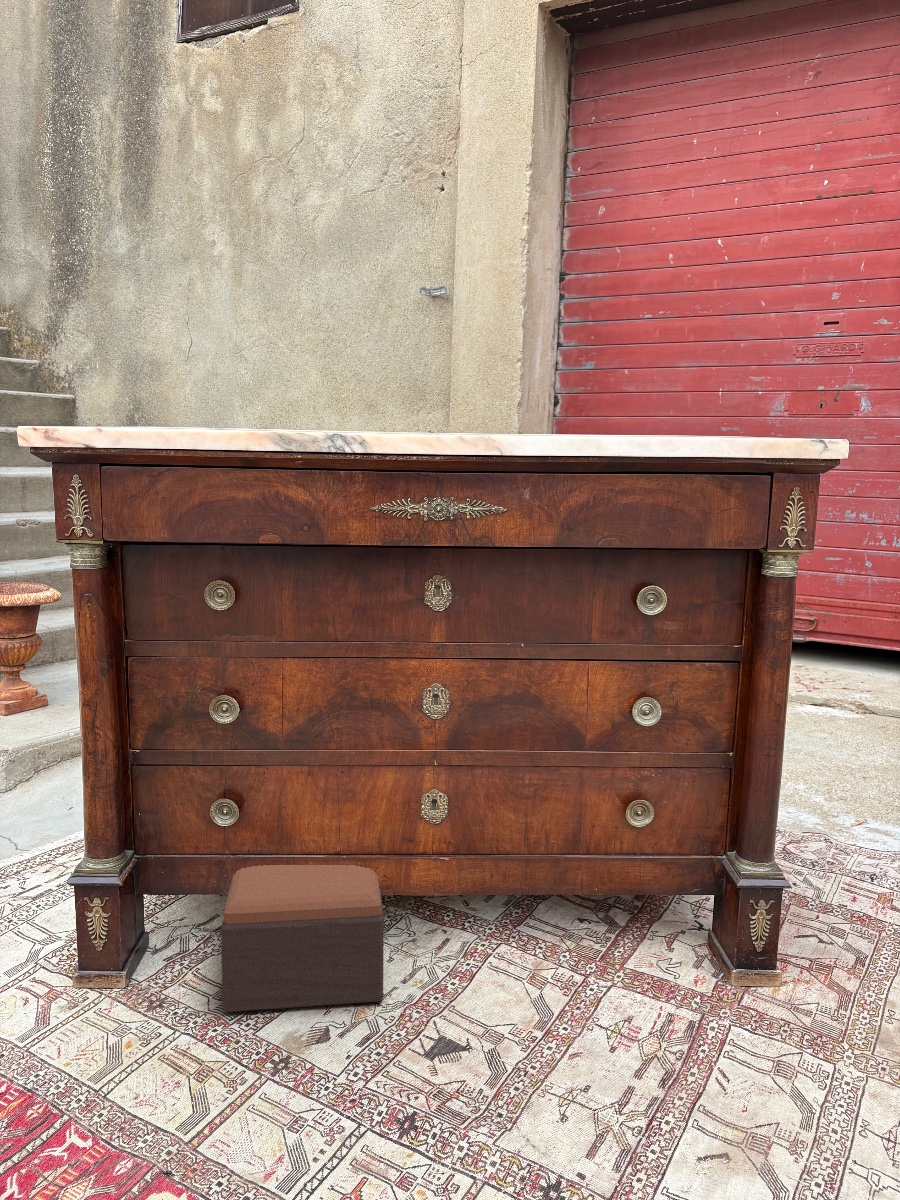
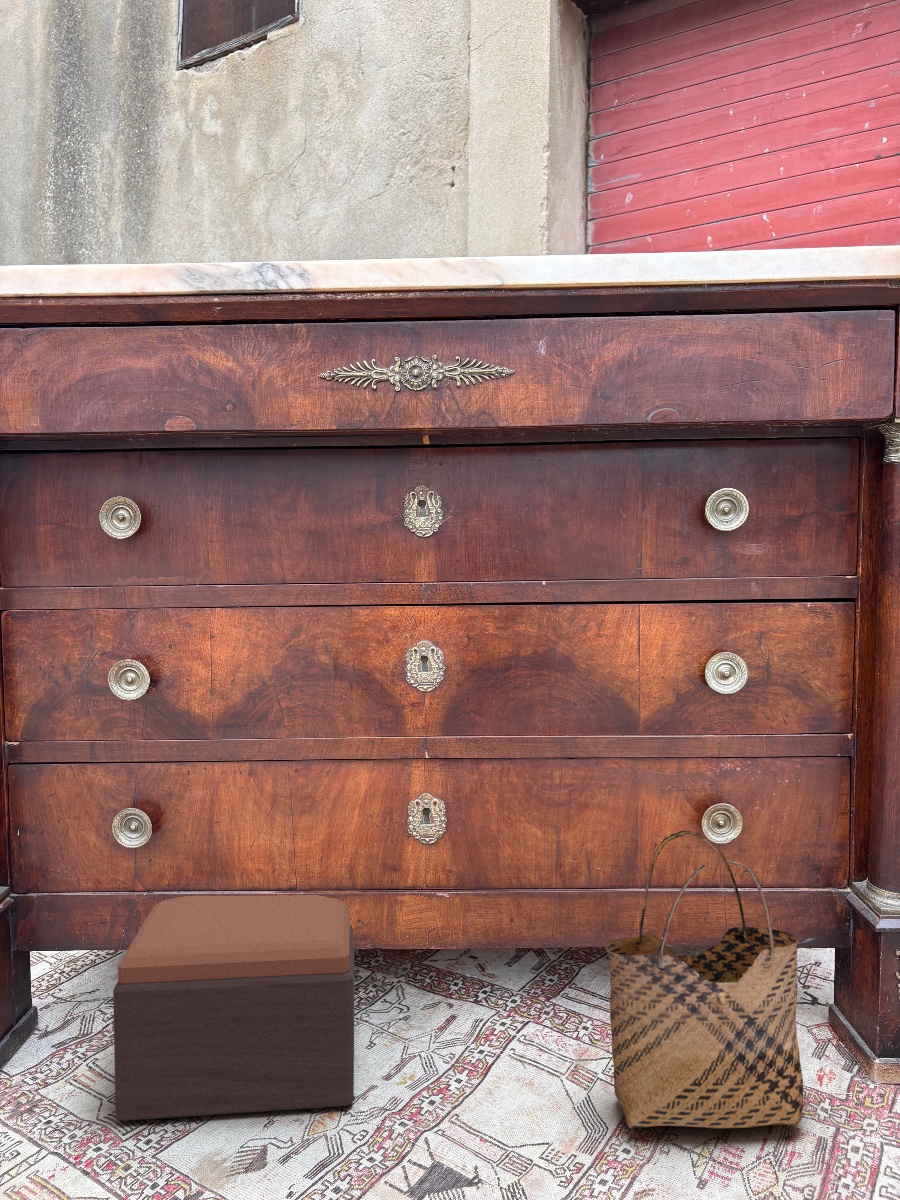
woven basket: none [556,820,685,1016] -> present [605,830,804,1128]

